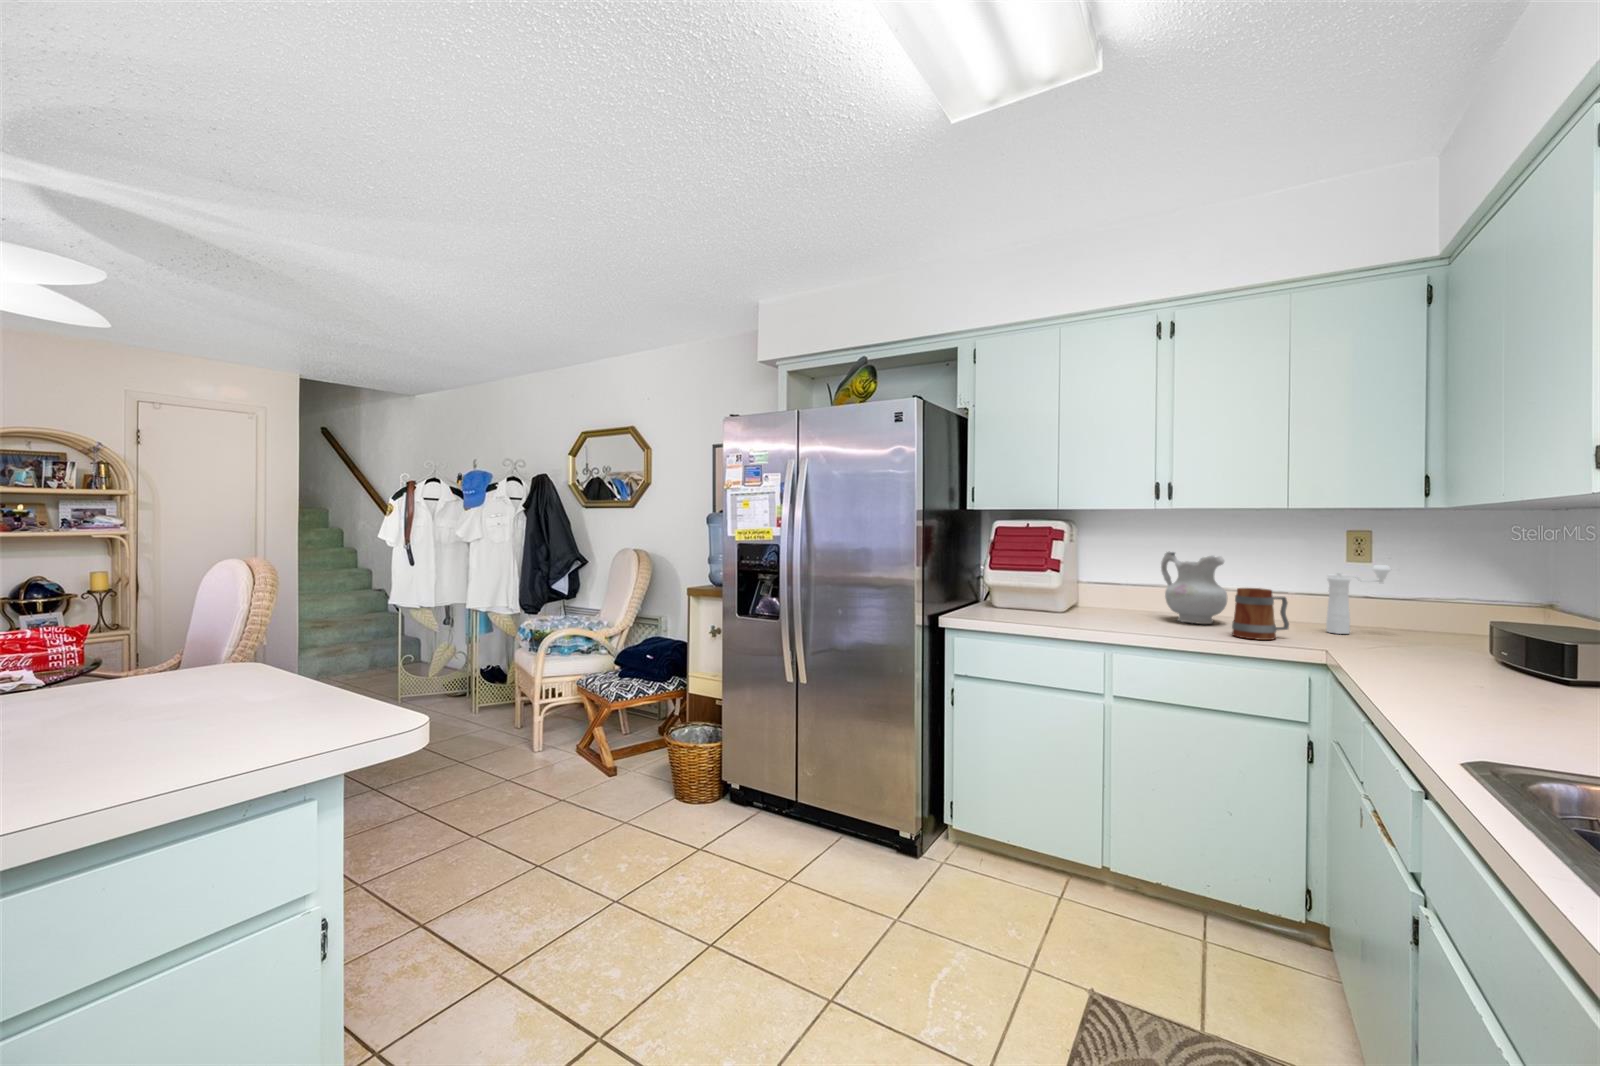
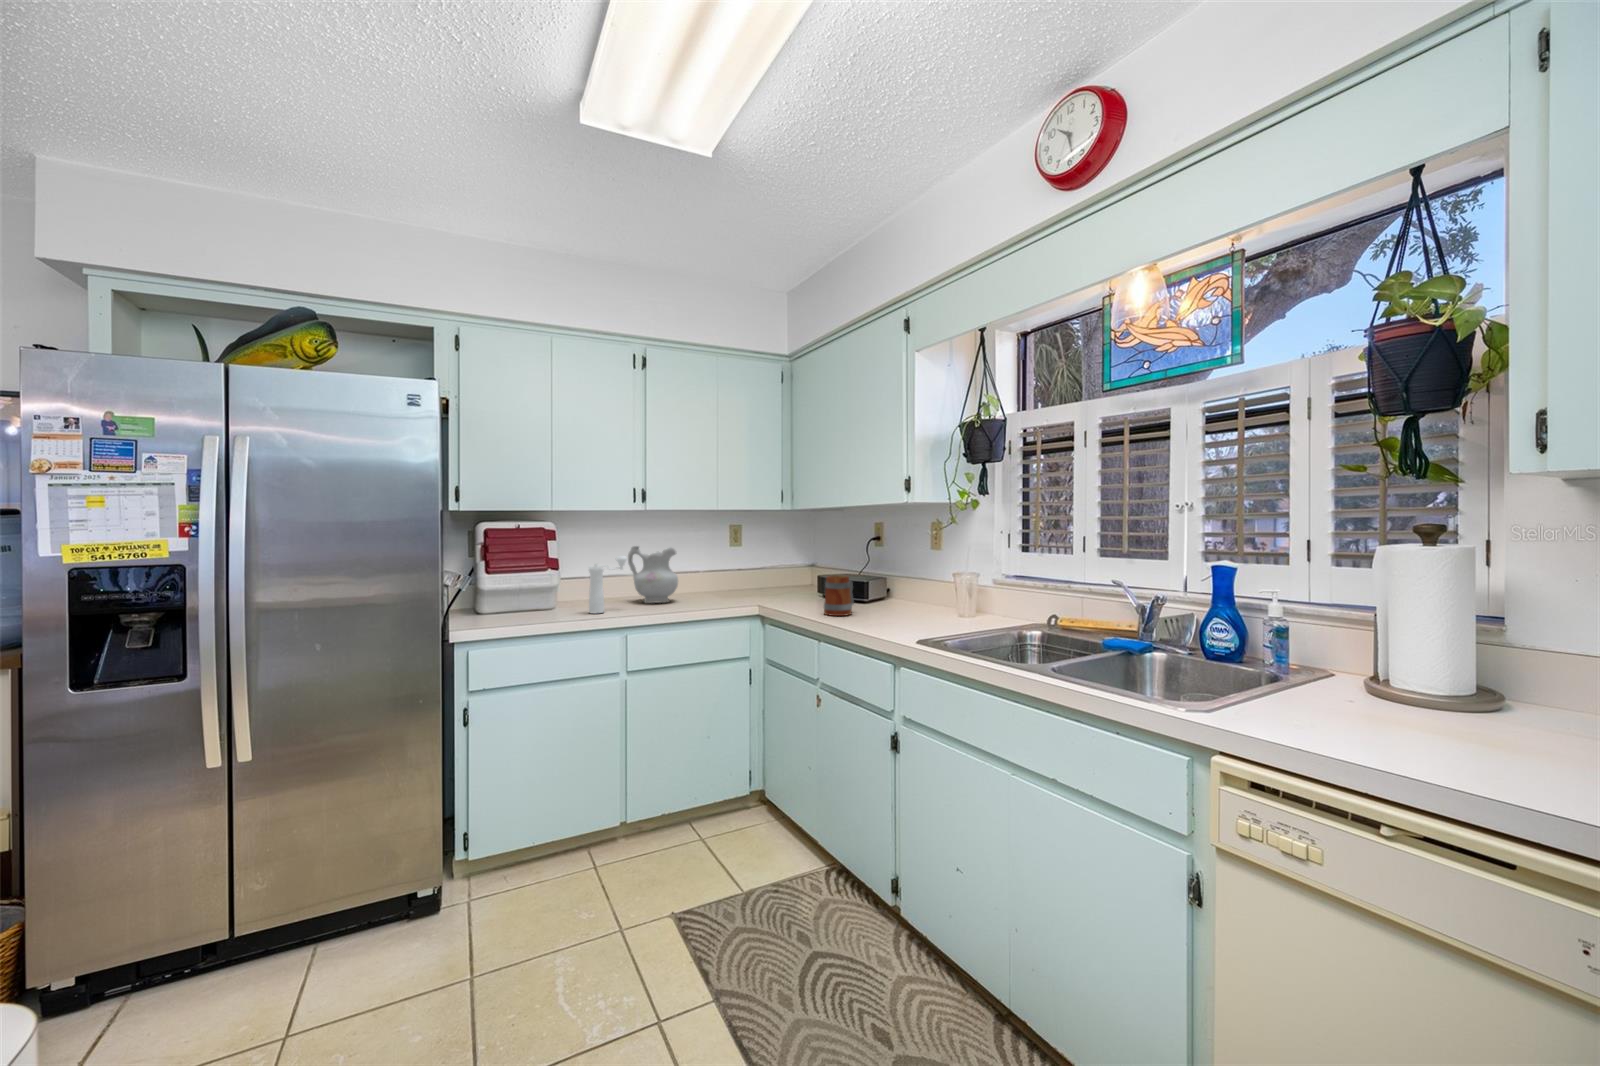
pepper mill: present [1326,565,1391,634] -> present [589,556,627,614]
mug: present [1232,588,1289,640] -> present [824,576,854,616]

